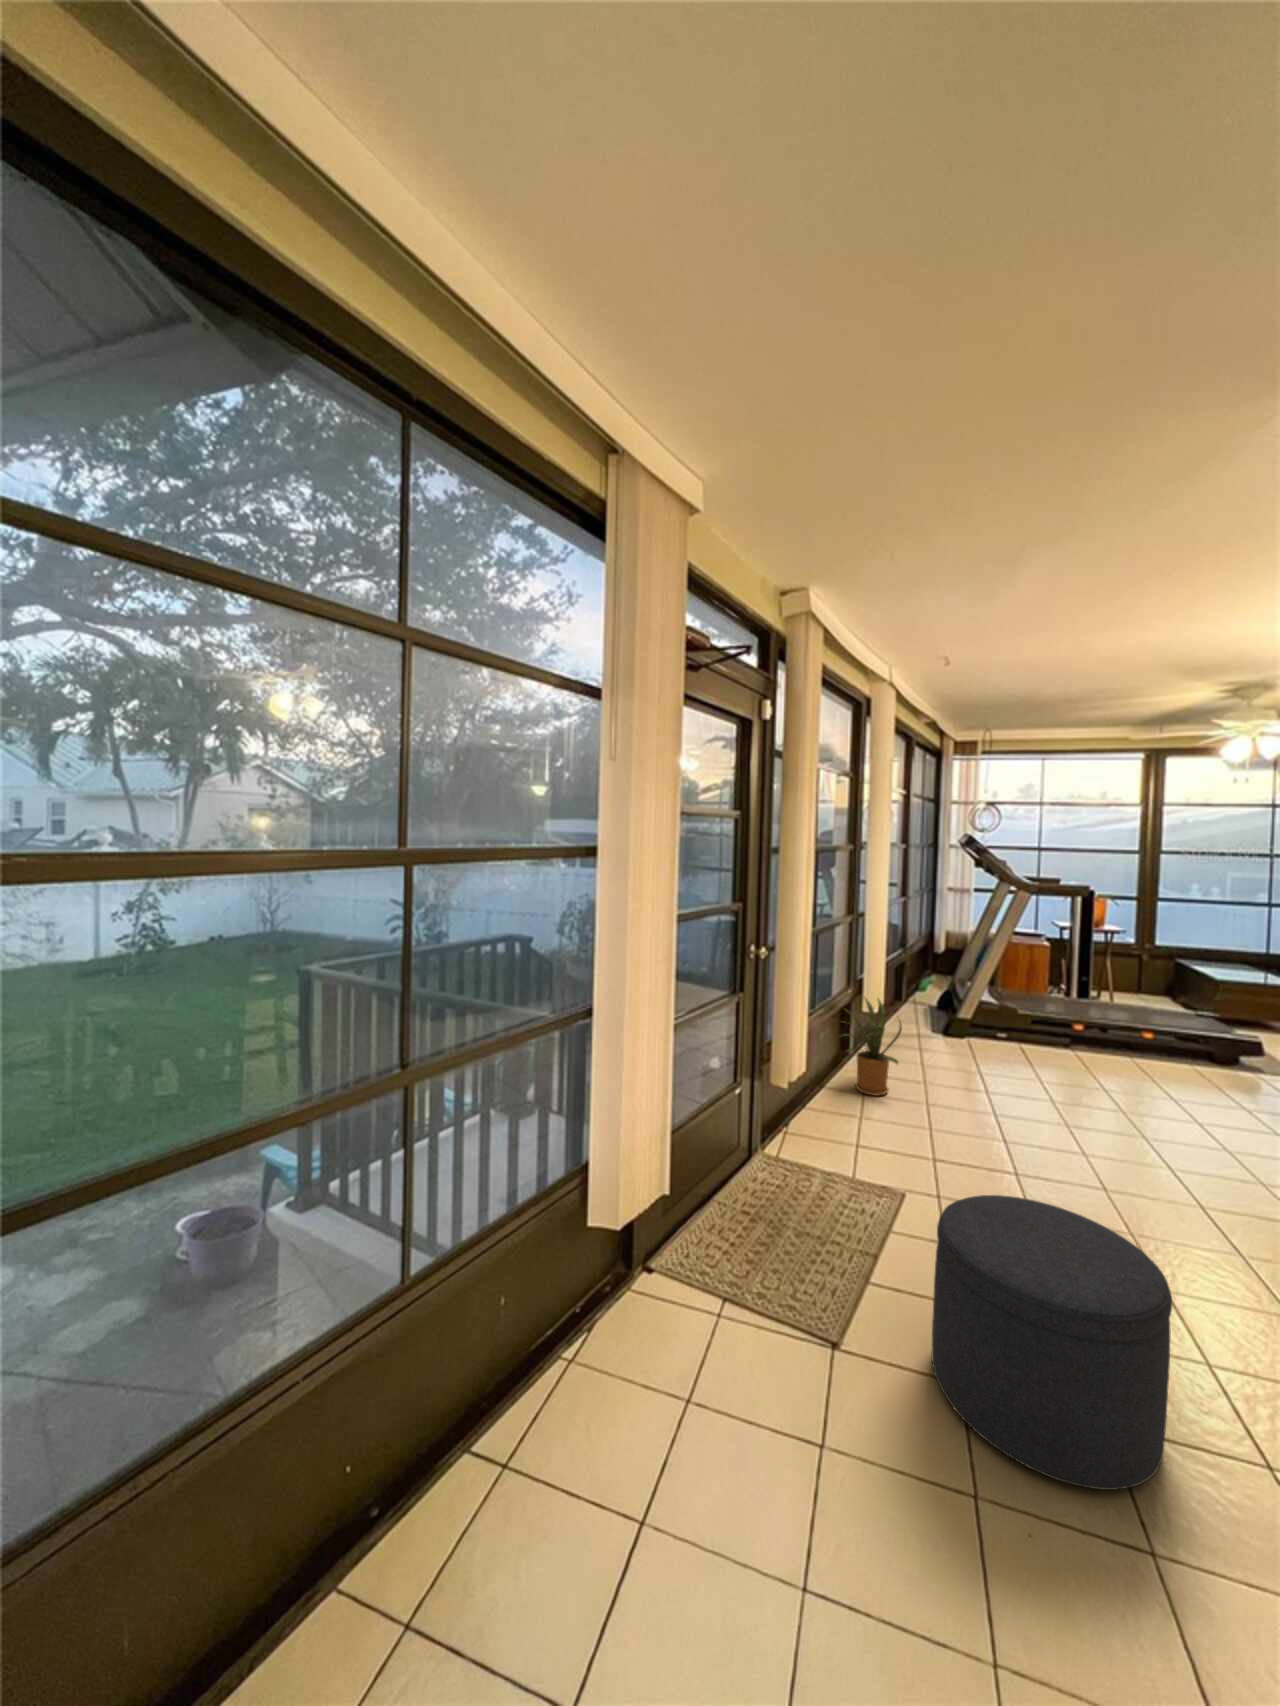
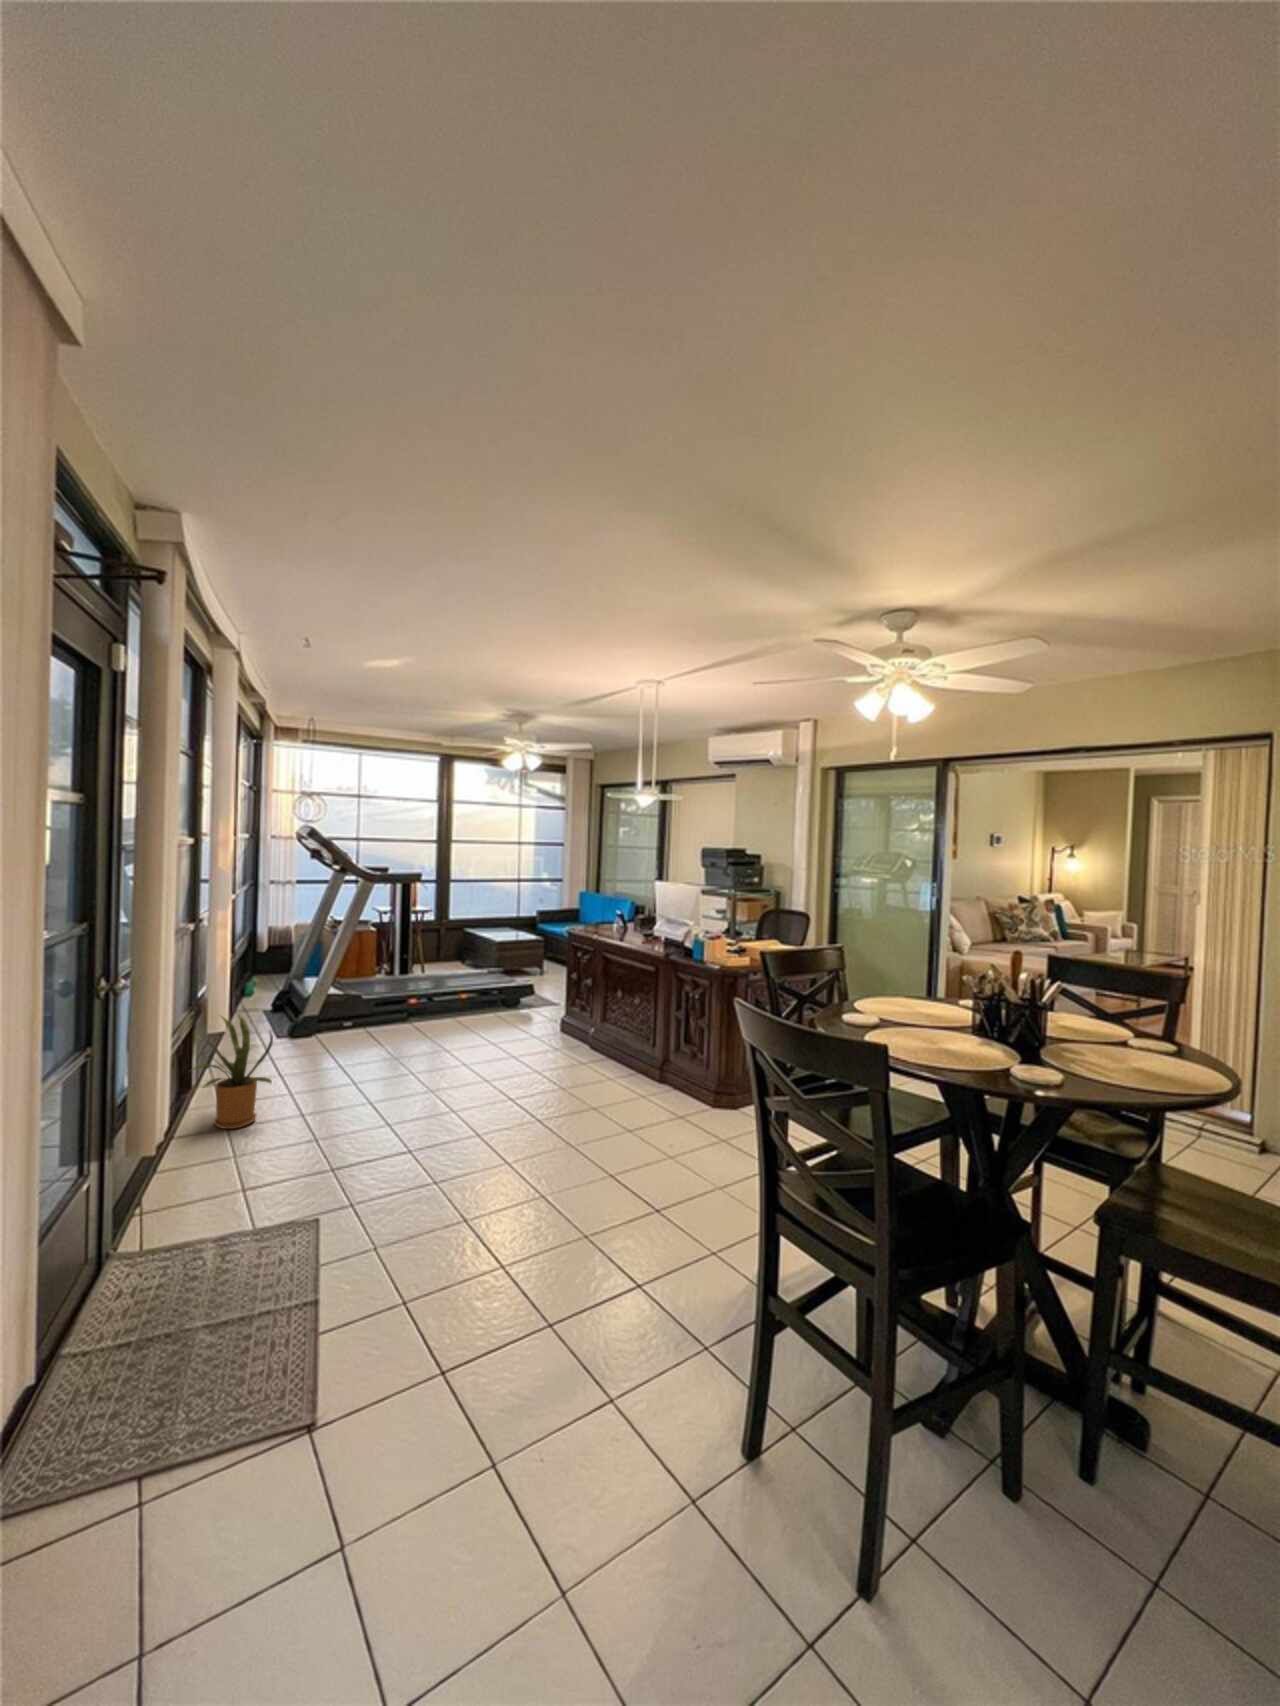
ottoman: present [932,1195,1172,1490] -> none [407,1163,592,1405]

